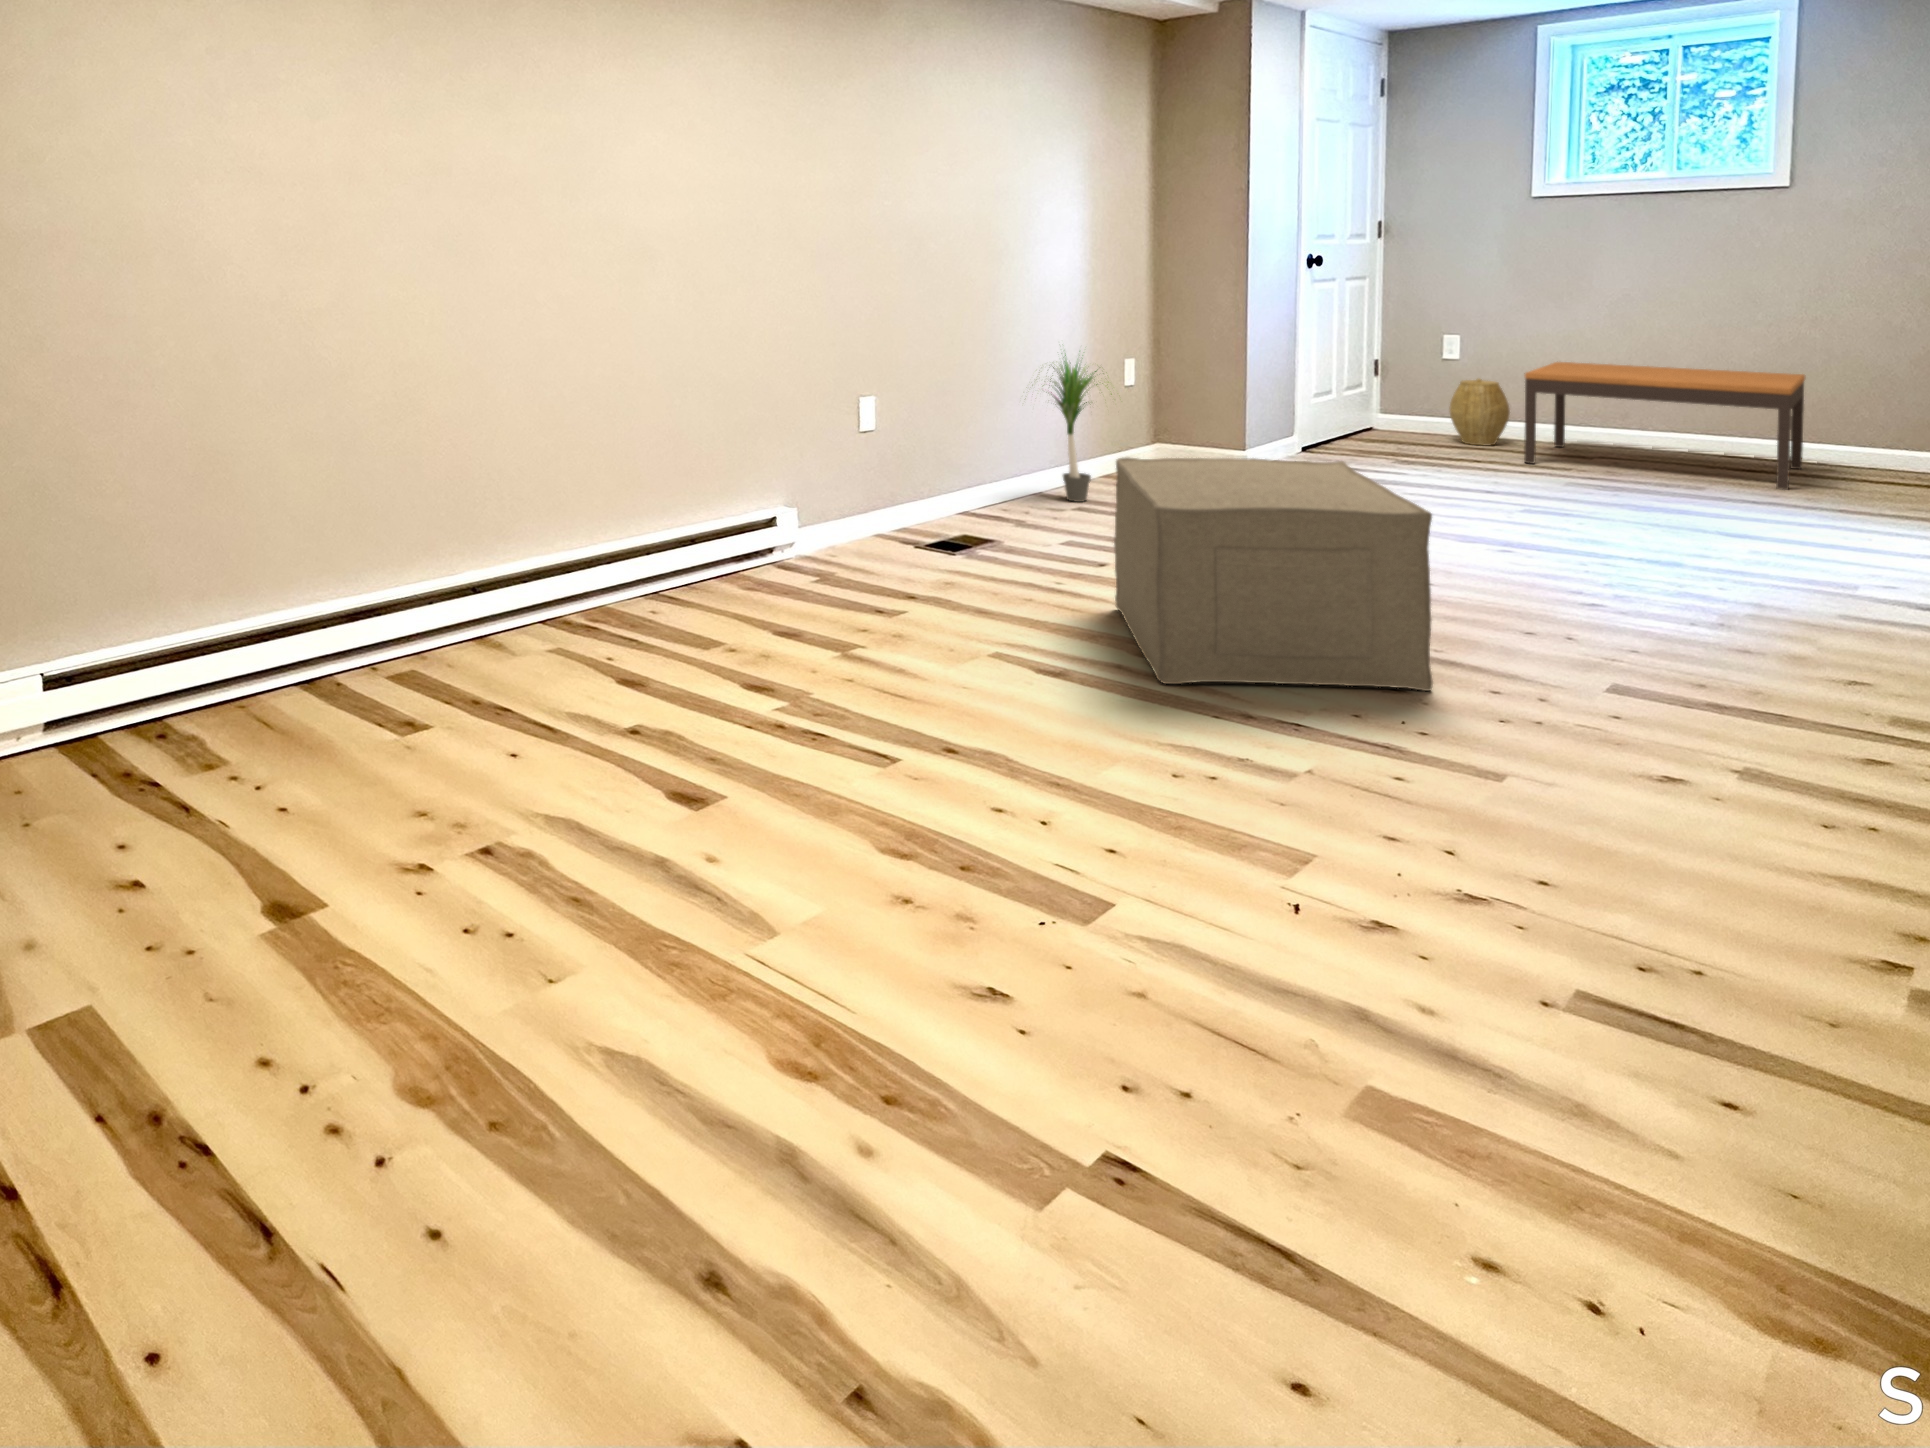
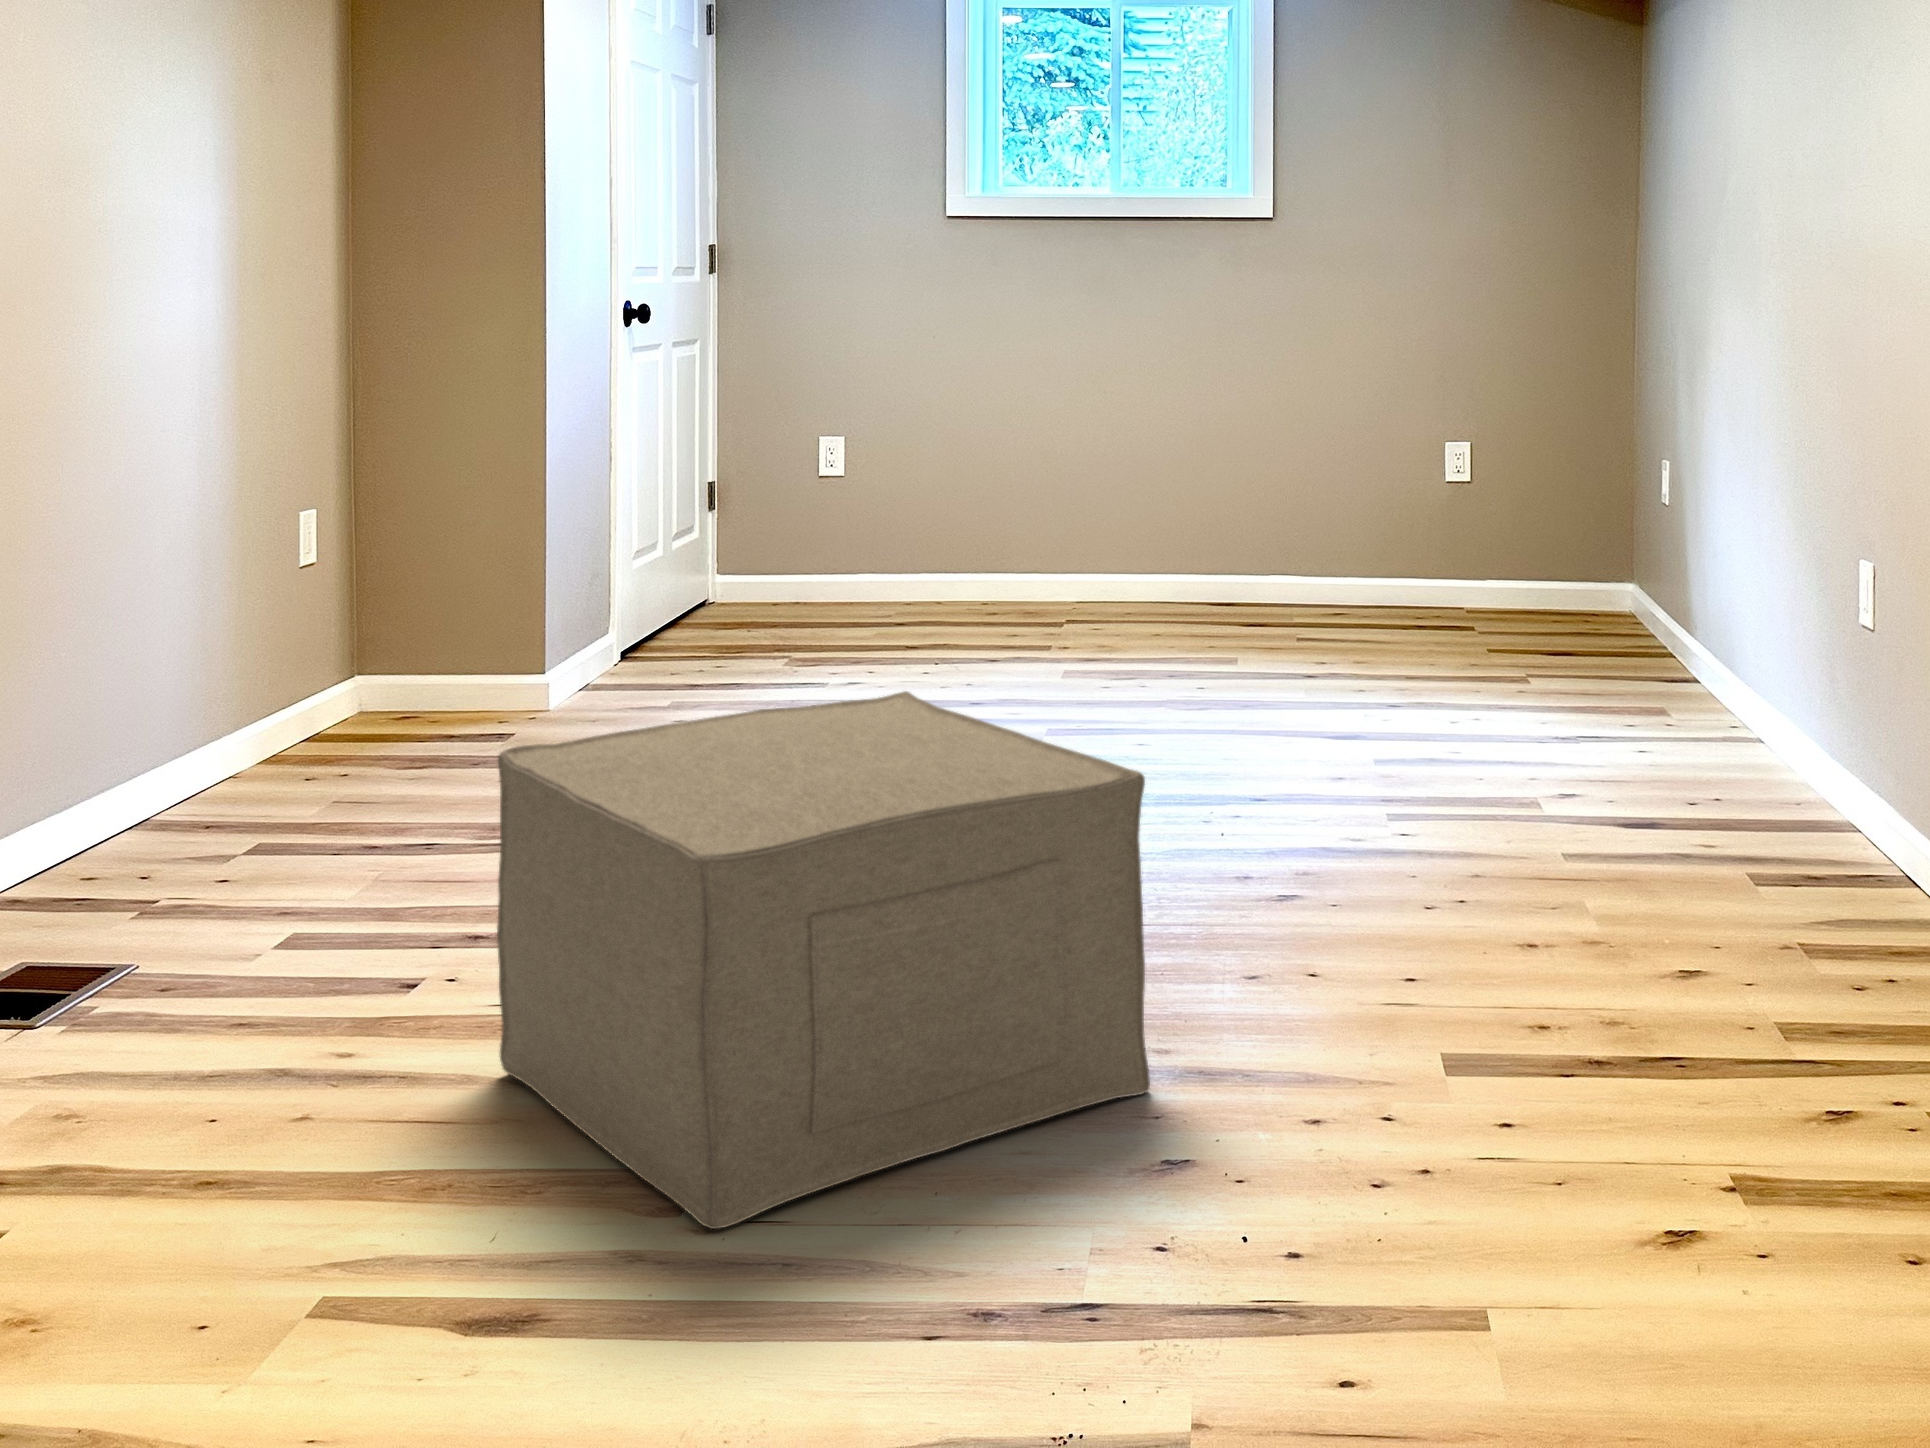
potted plant: present [1032,354,1112,502] -> none [108,488,361,837]
coffee table: present [1524,362,1805,490] -> none [960,466,1291,634]
woven basket: present [1449,379,1510,445] -> none [832,502,919,612]

